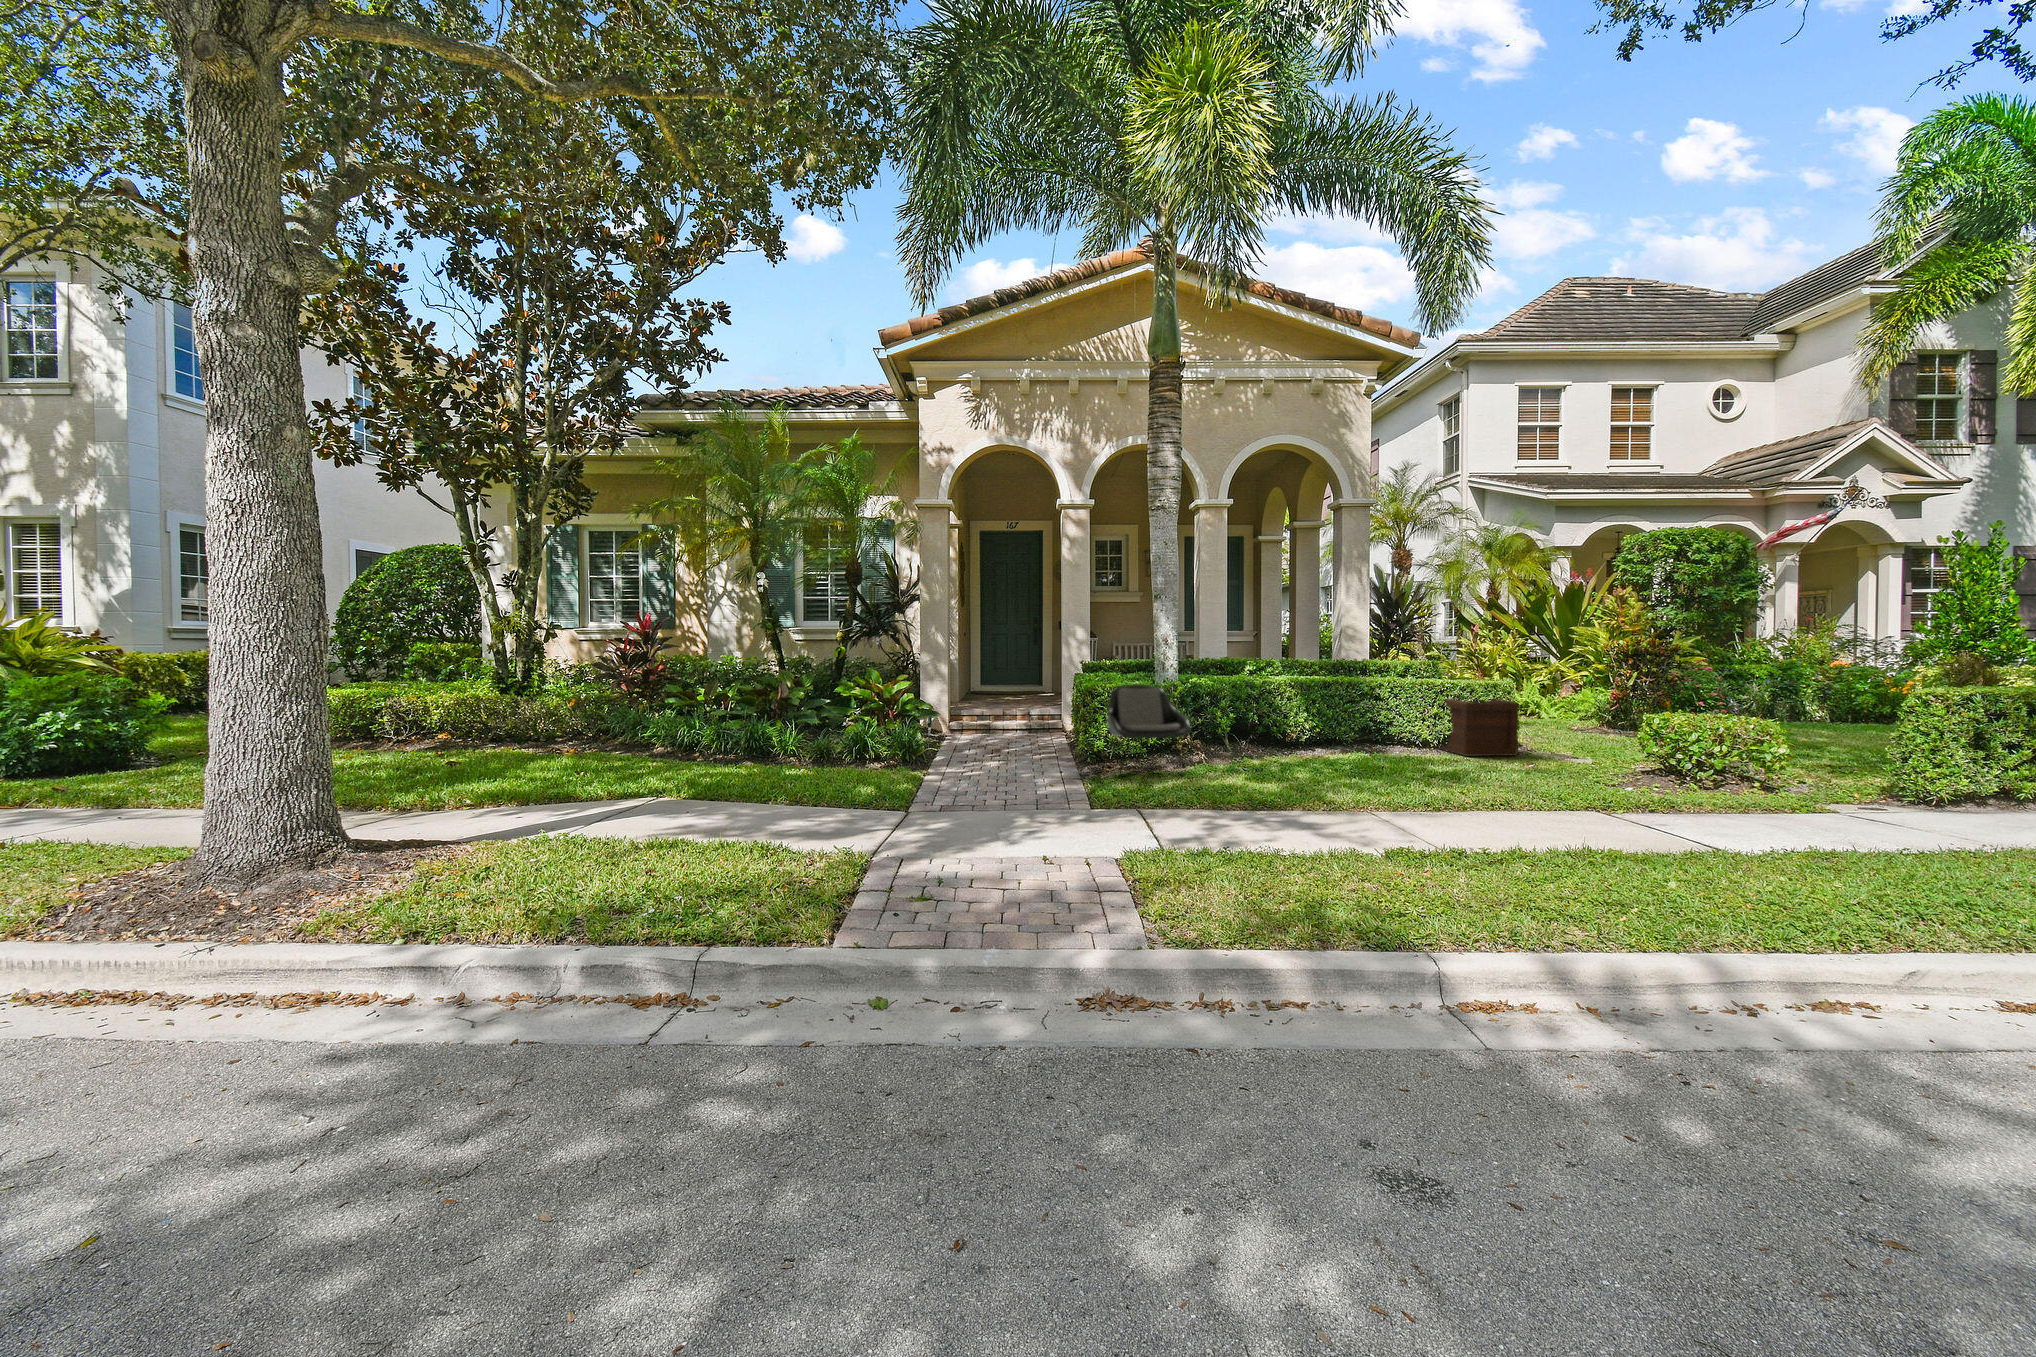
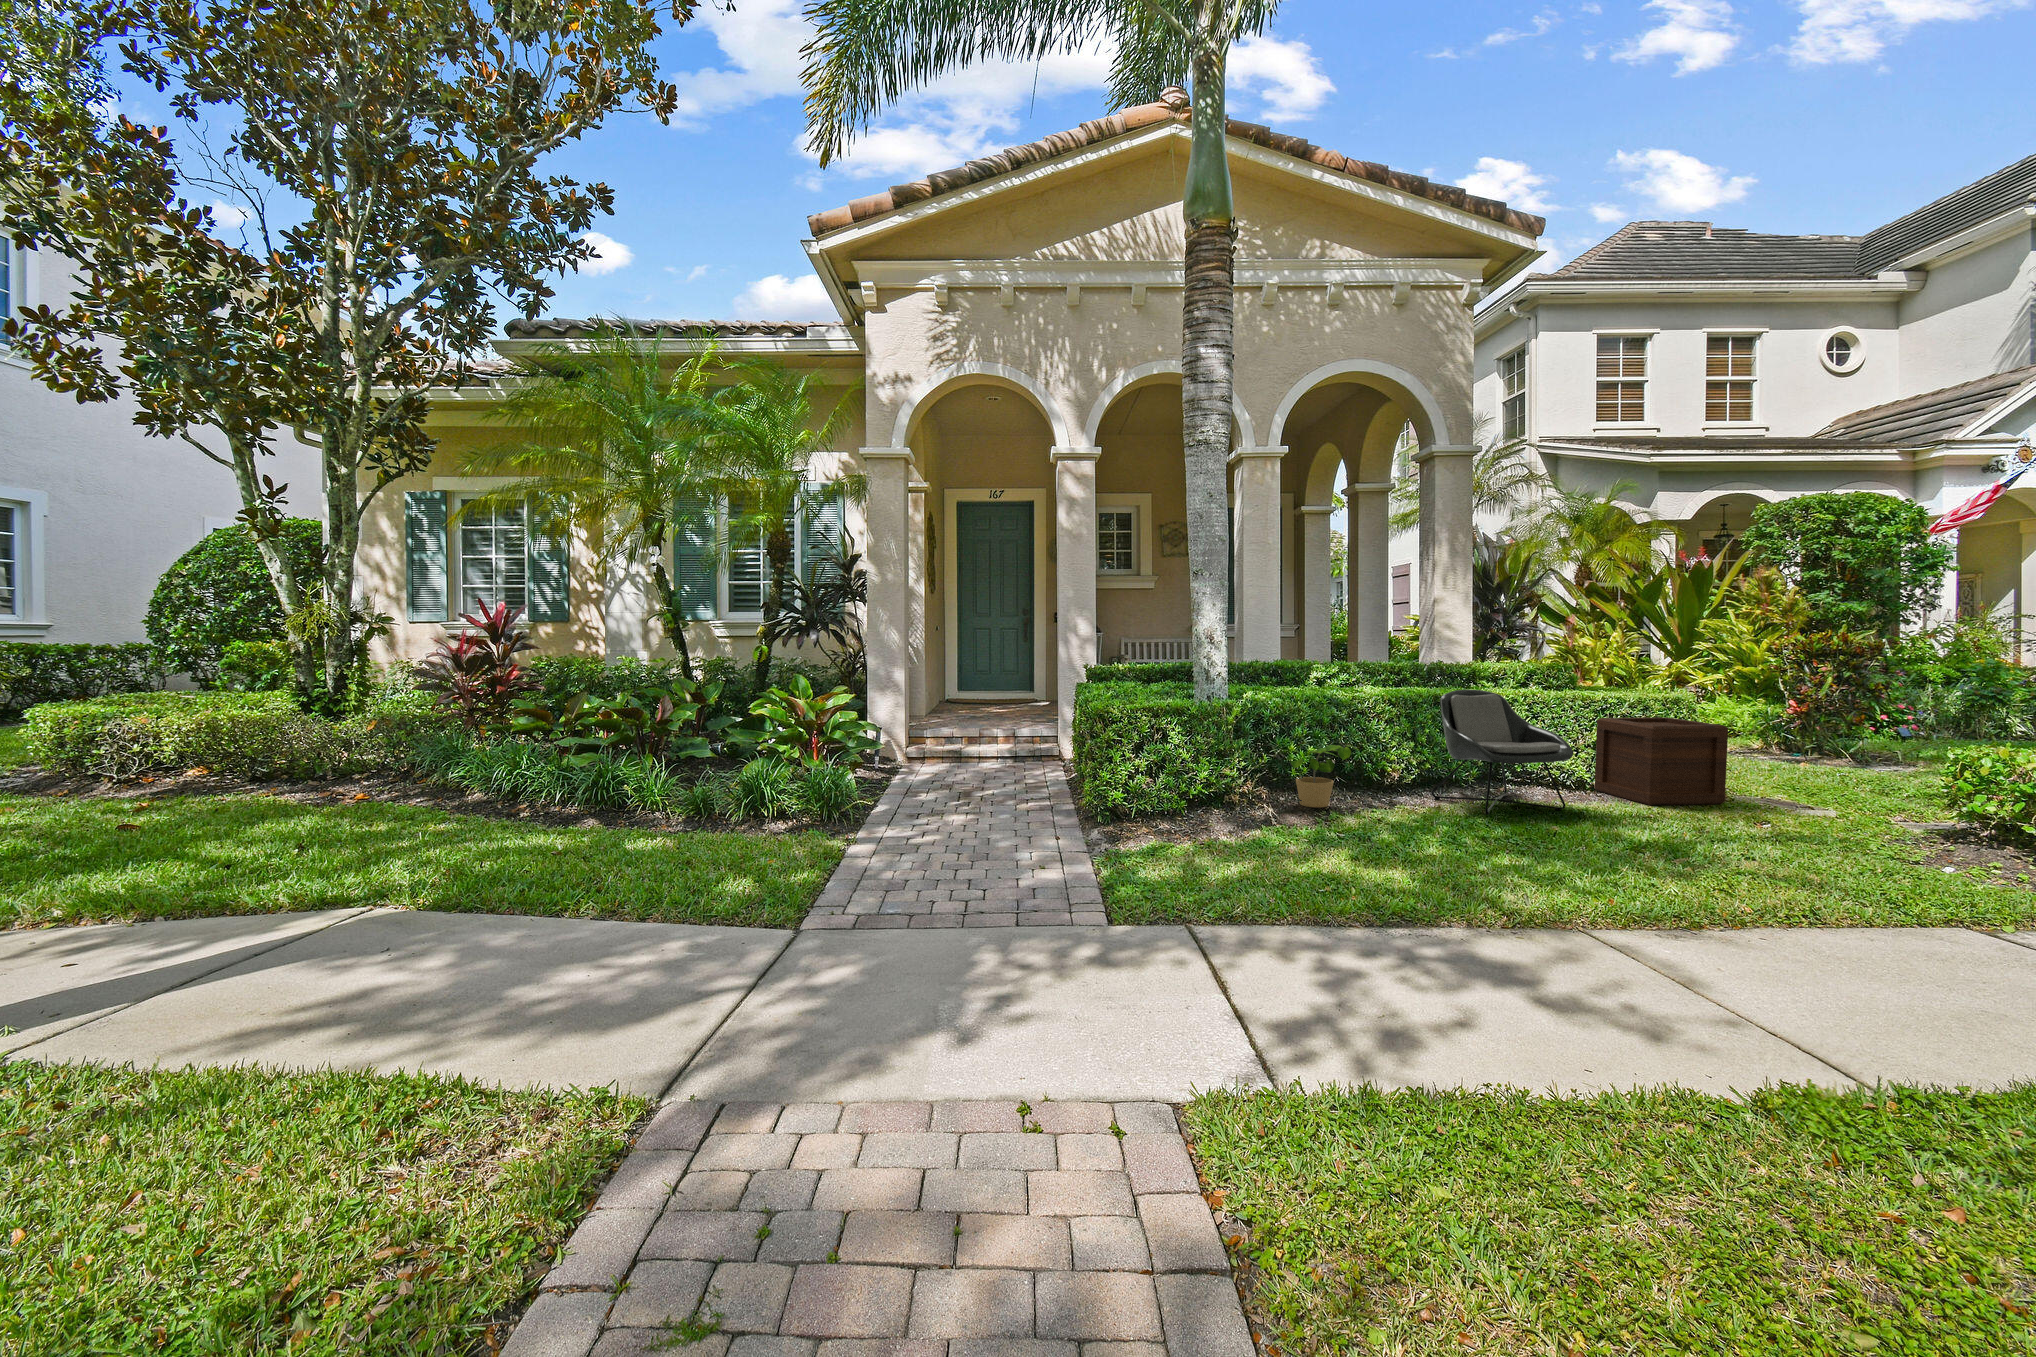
lounge chair: present [1106,684,1191,777] -> present [1431,689,1573,815]
potted plant: none [1219,714,1264,757] -> present [1290,745,1359,807]

